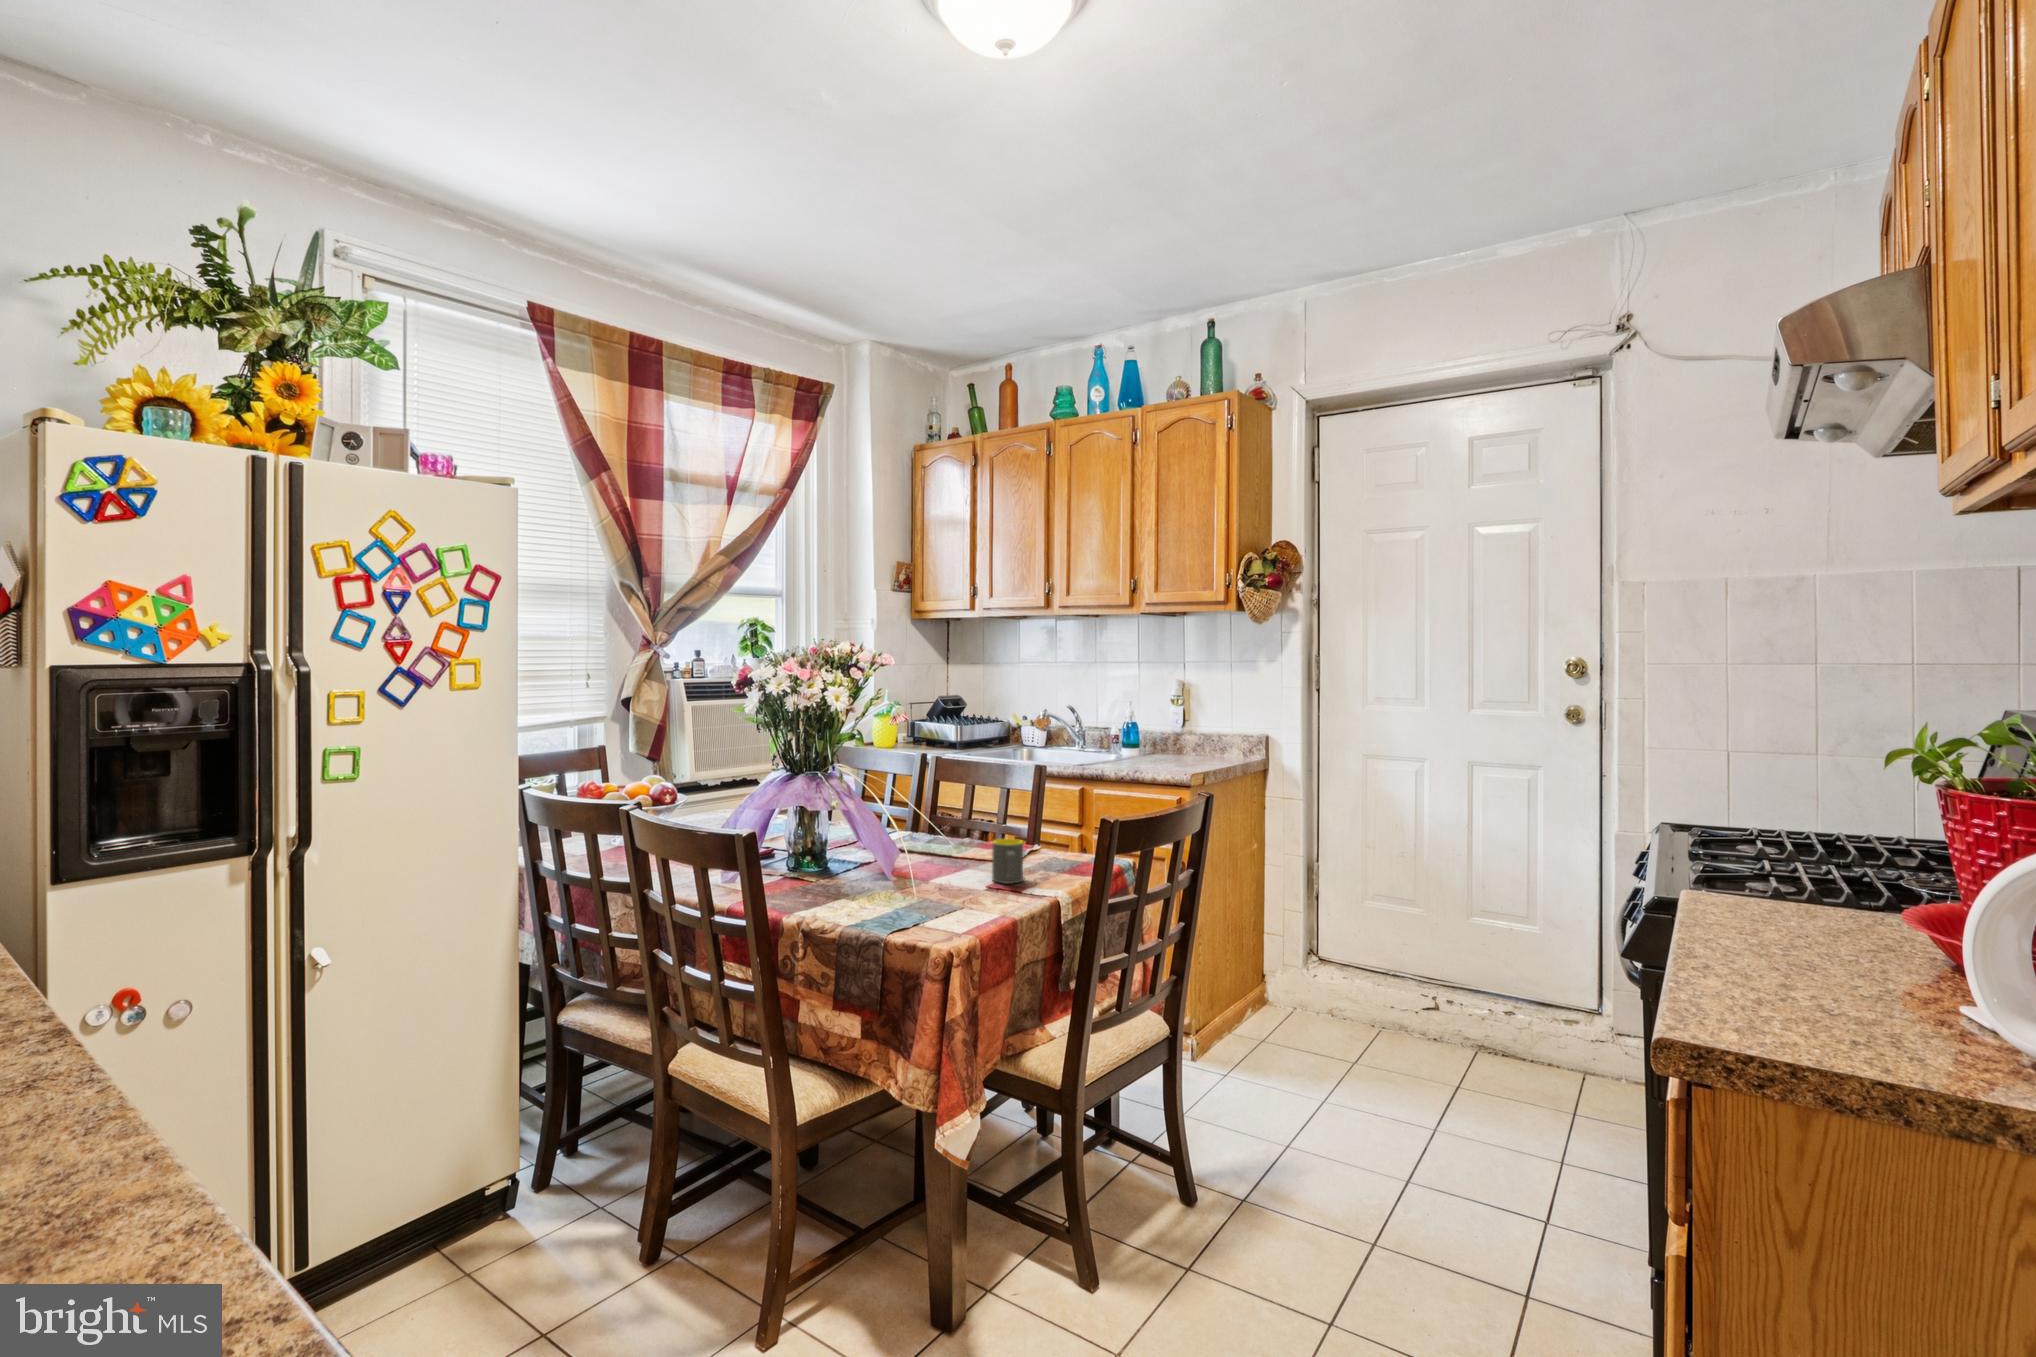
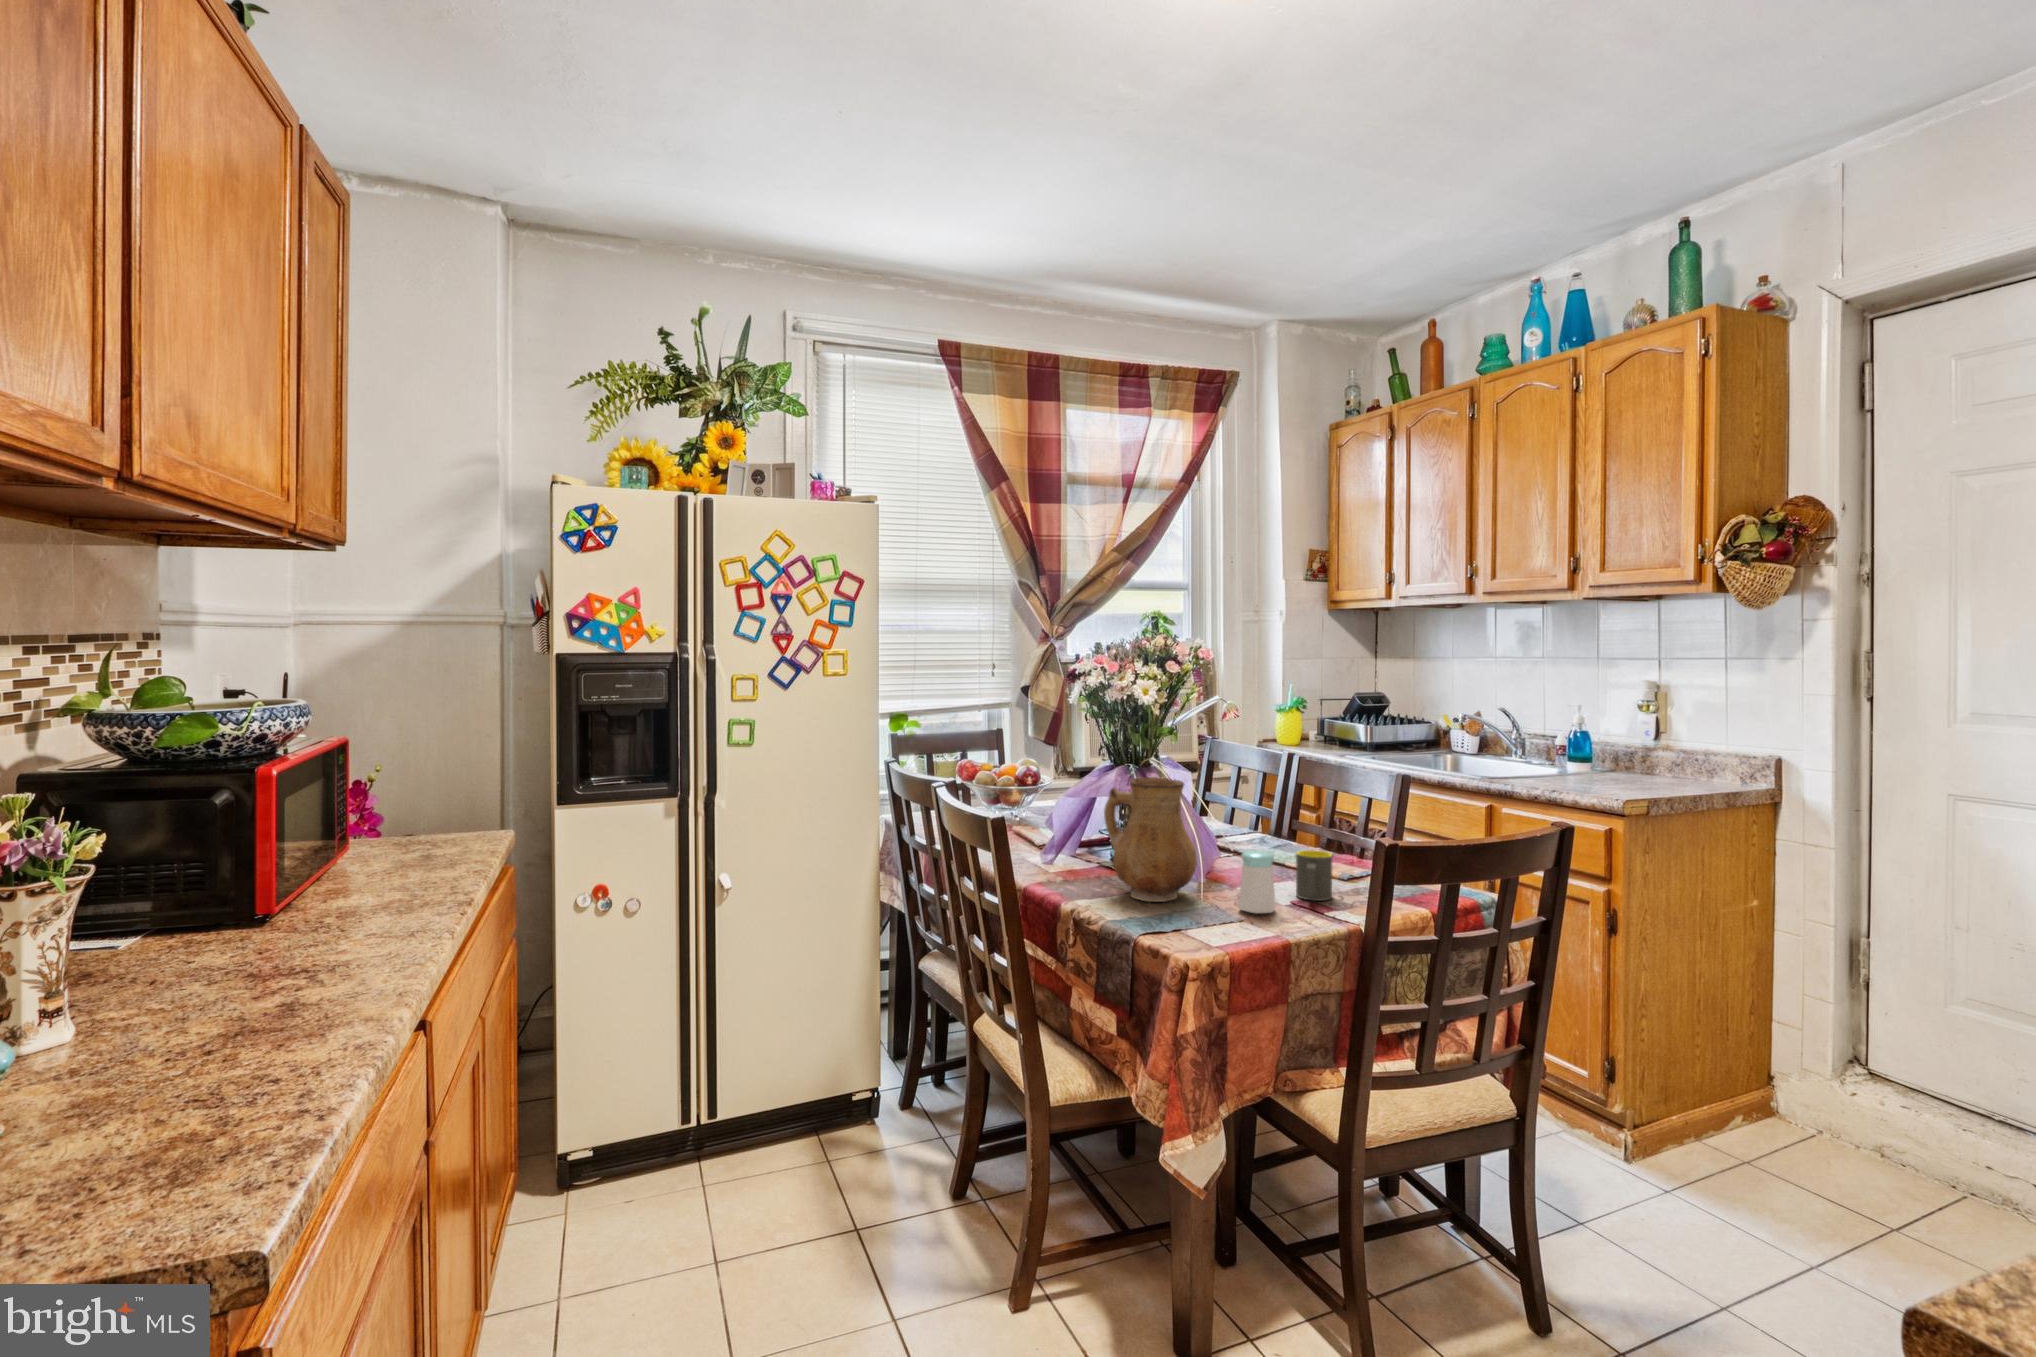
ceramic pitcher: none [821,783,913,903] -> present [1104,777,1197,902]
salt shaker: none [956,843,989,901] -> present [1238,850,1276,914]

